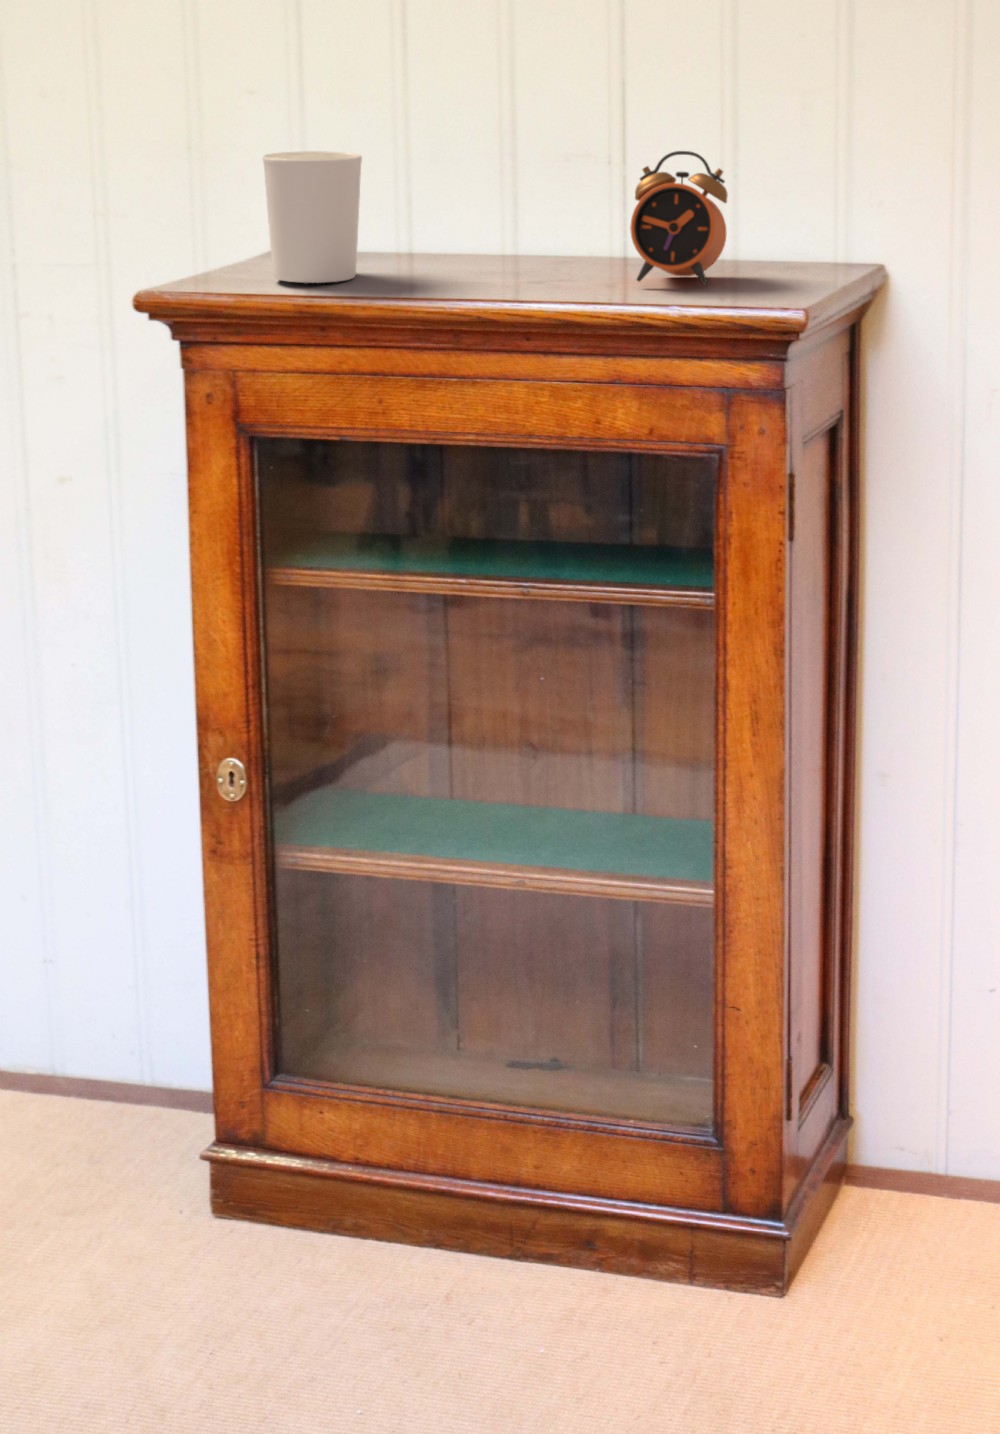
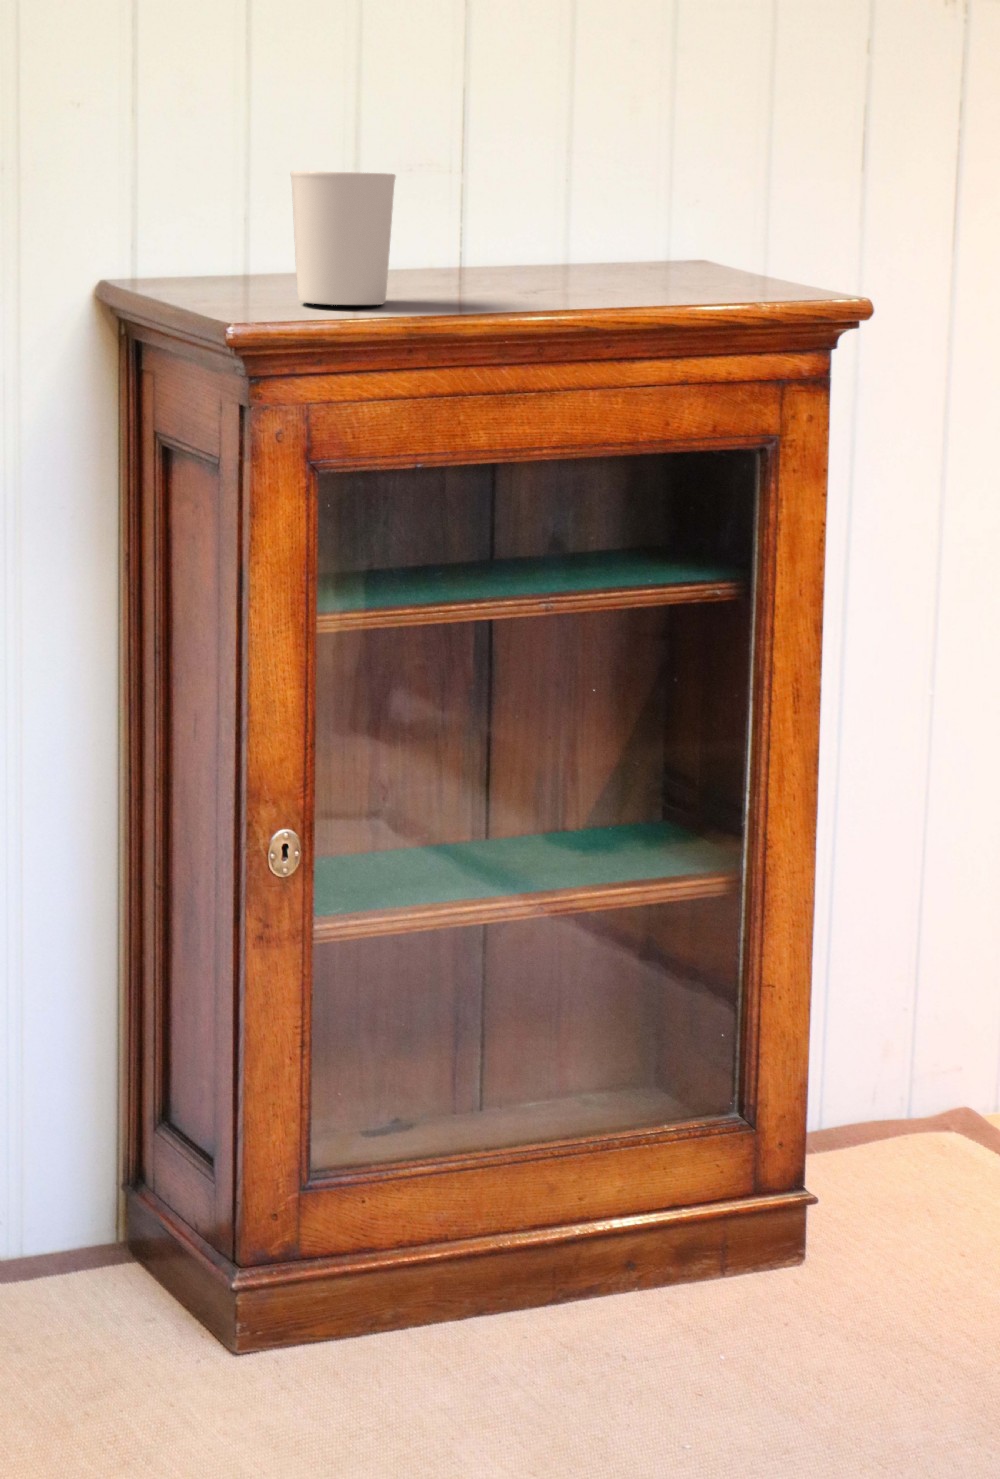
alarm clock: present [630,151,728,284] -> none [647,168,750,292]

